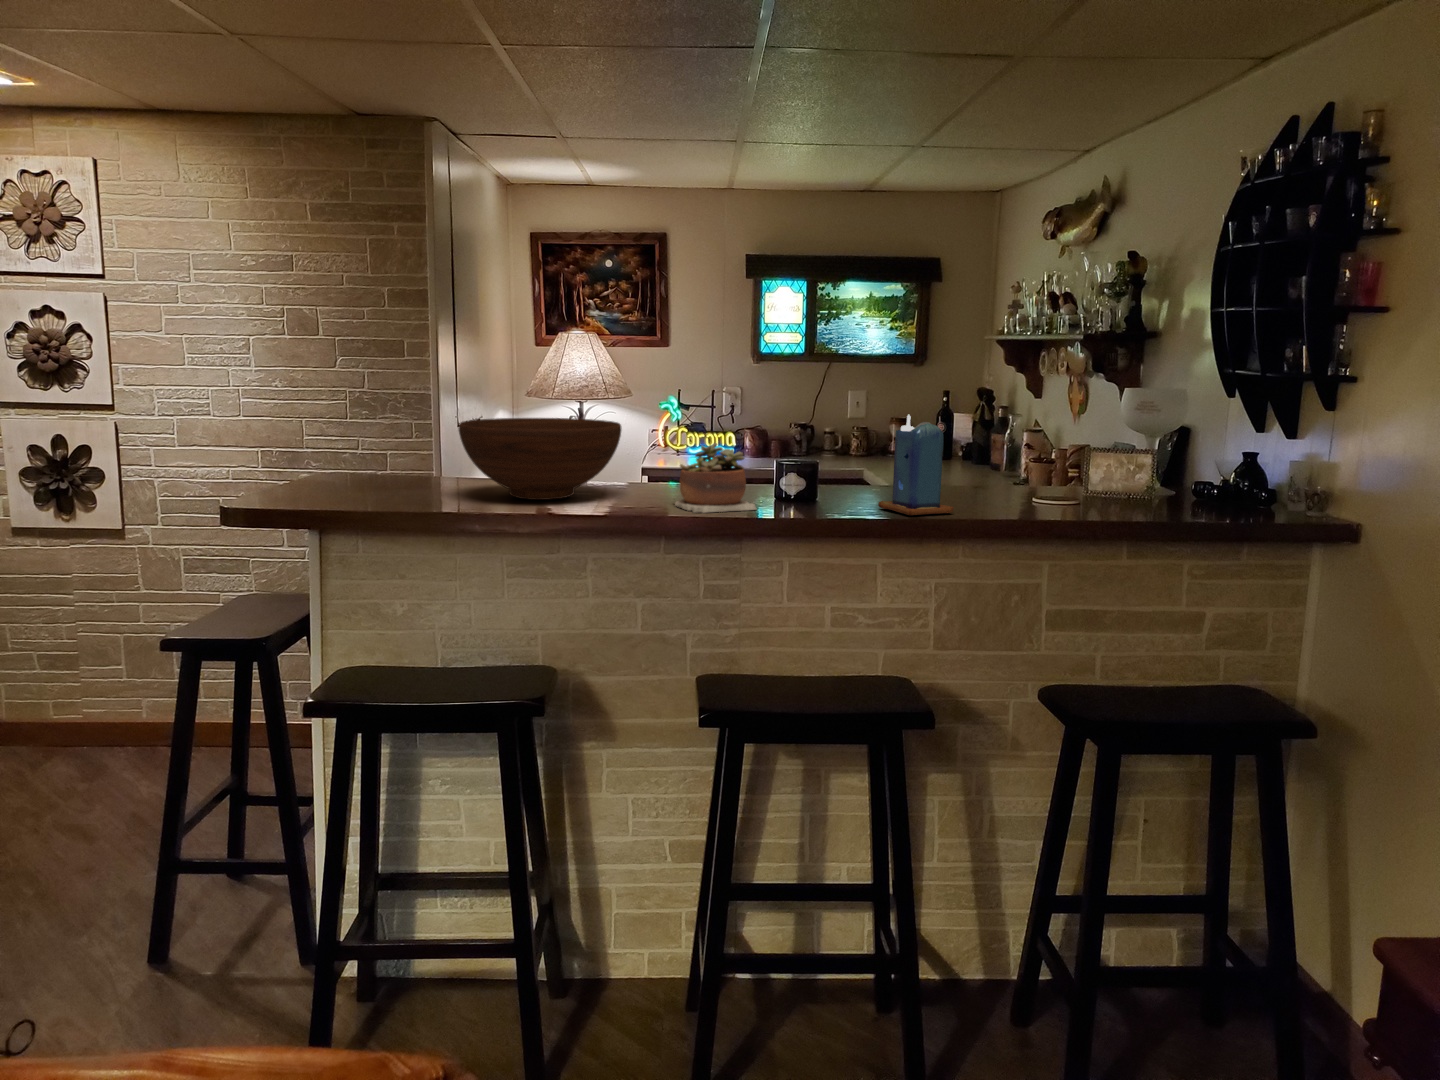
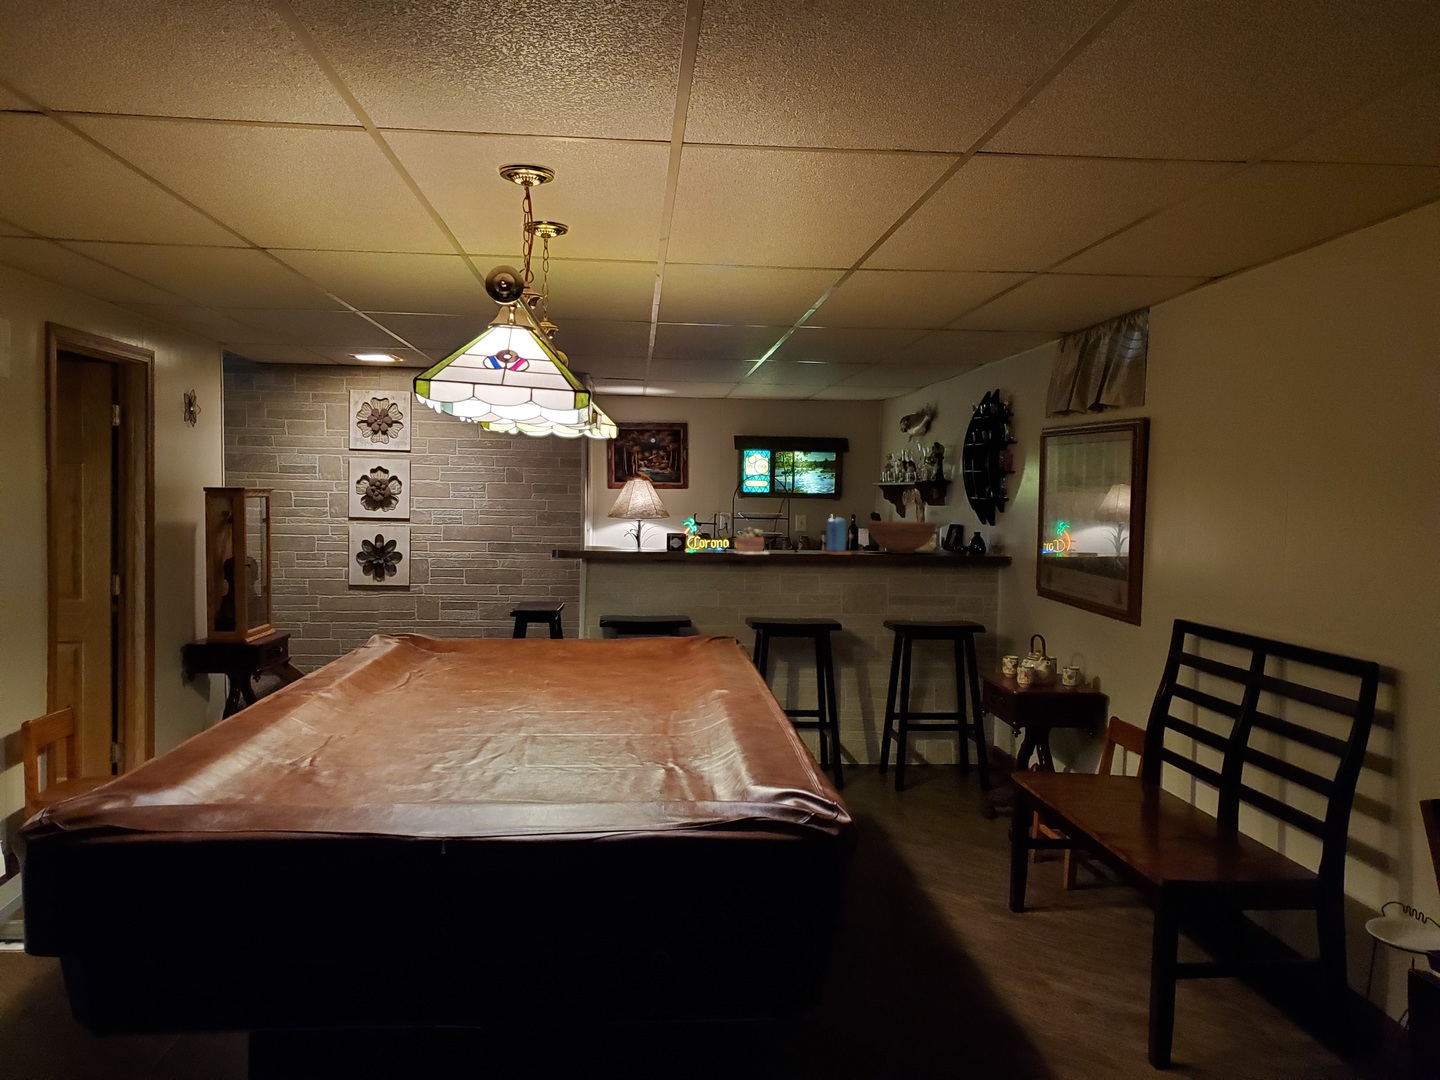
fruit bowl: present [459,418,622,500] -> present [868,521,937,554]

